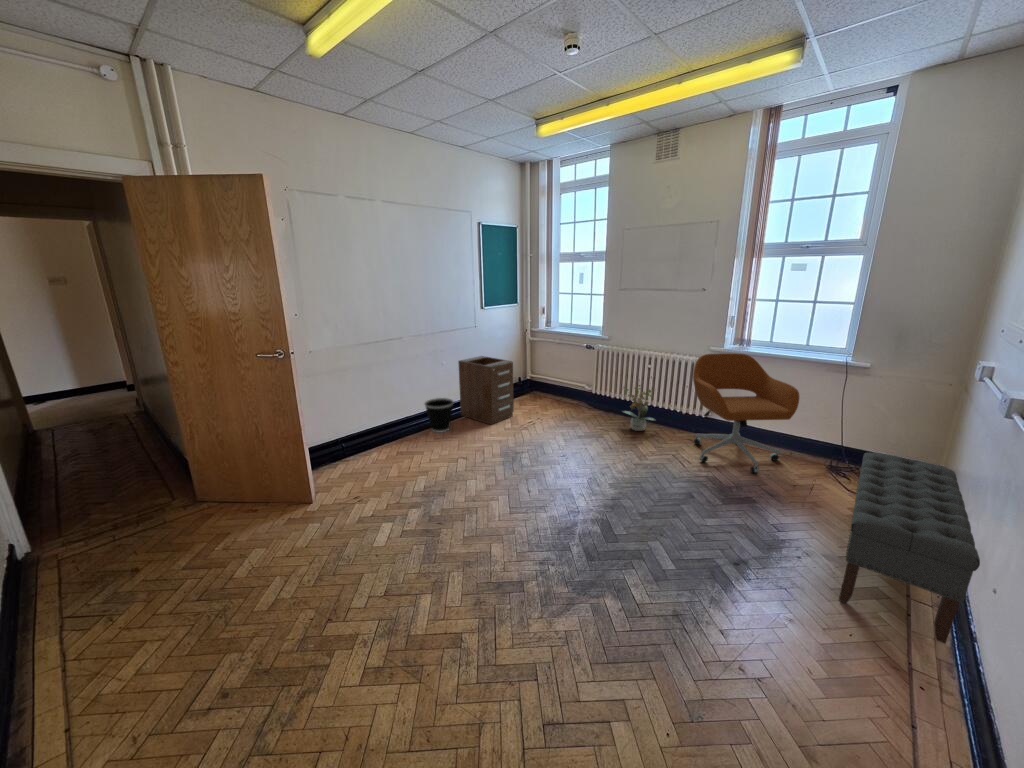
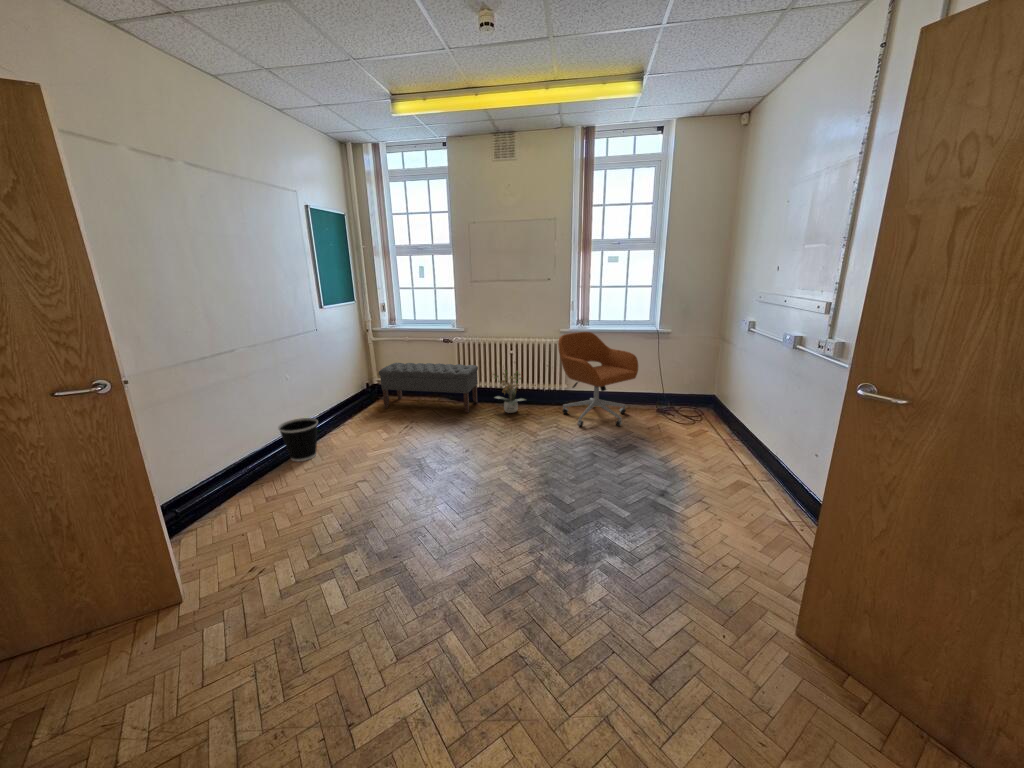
filing cabinet: present [458,356,514,425] -> none [307,363,382,438]
bench: present [839,453,980,644] -> present [379,363,478,413]

